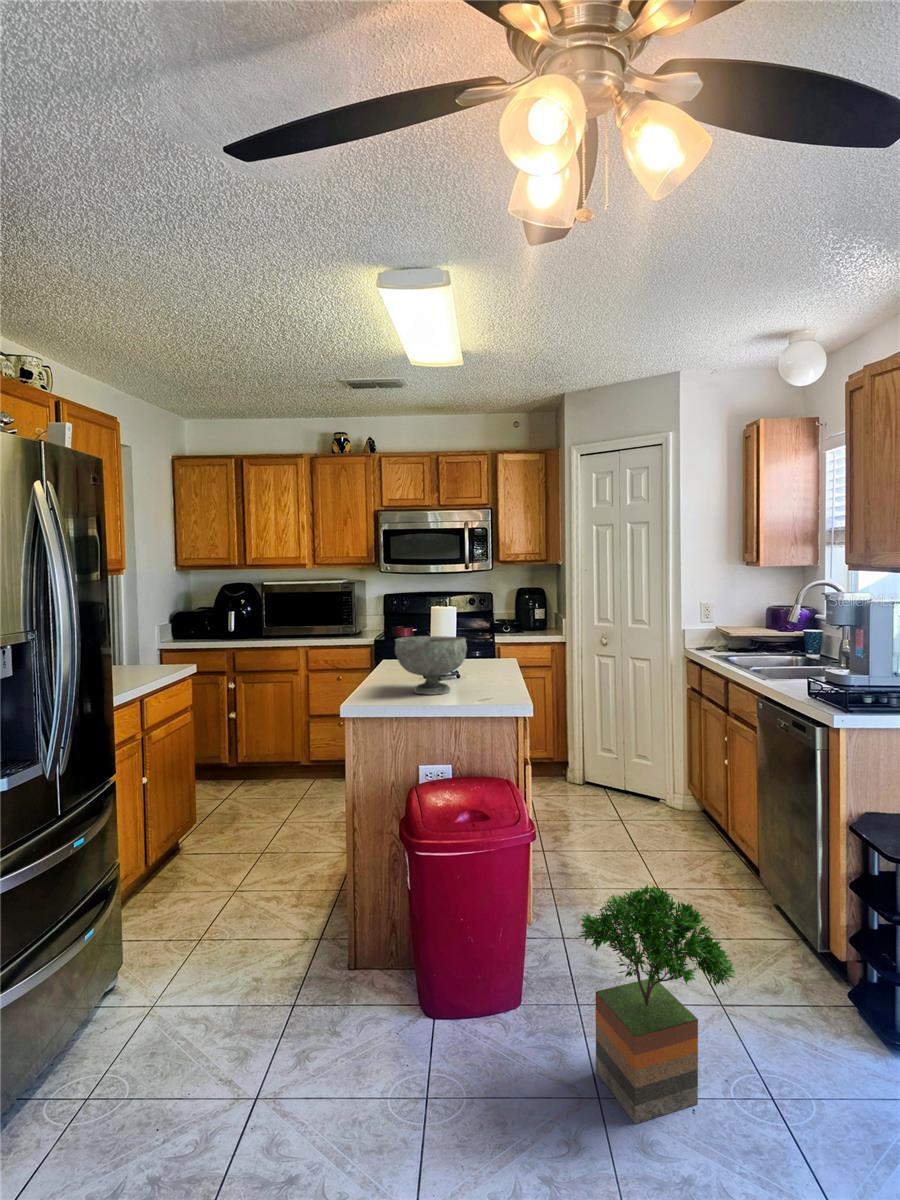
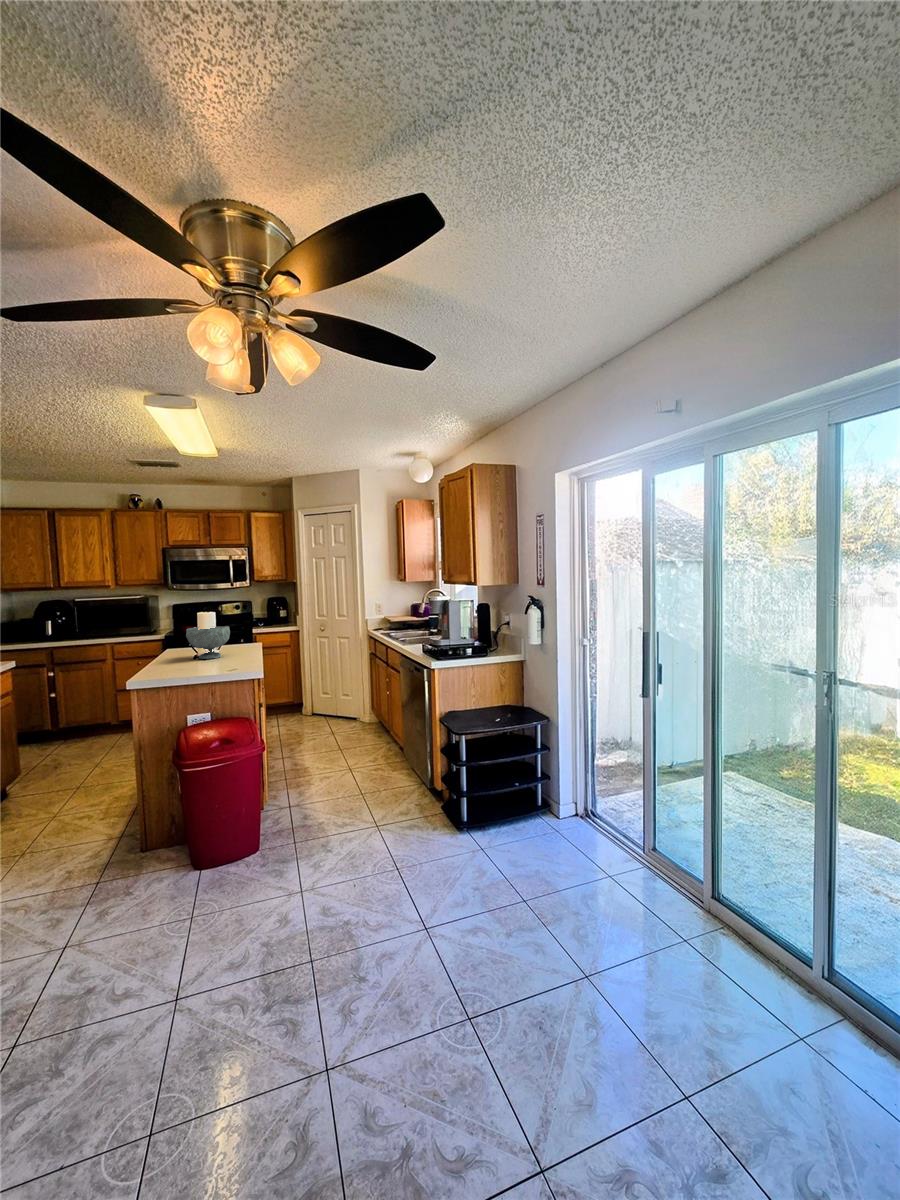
potted tree: present [579,885,735,1124] -> none [287,733,355,833]

